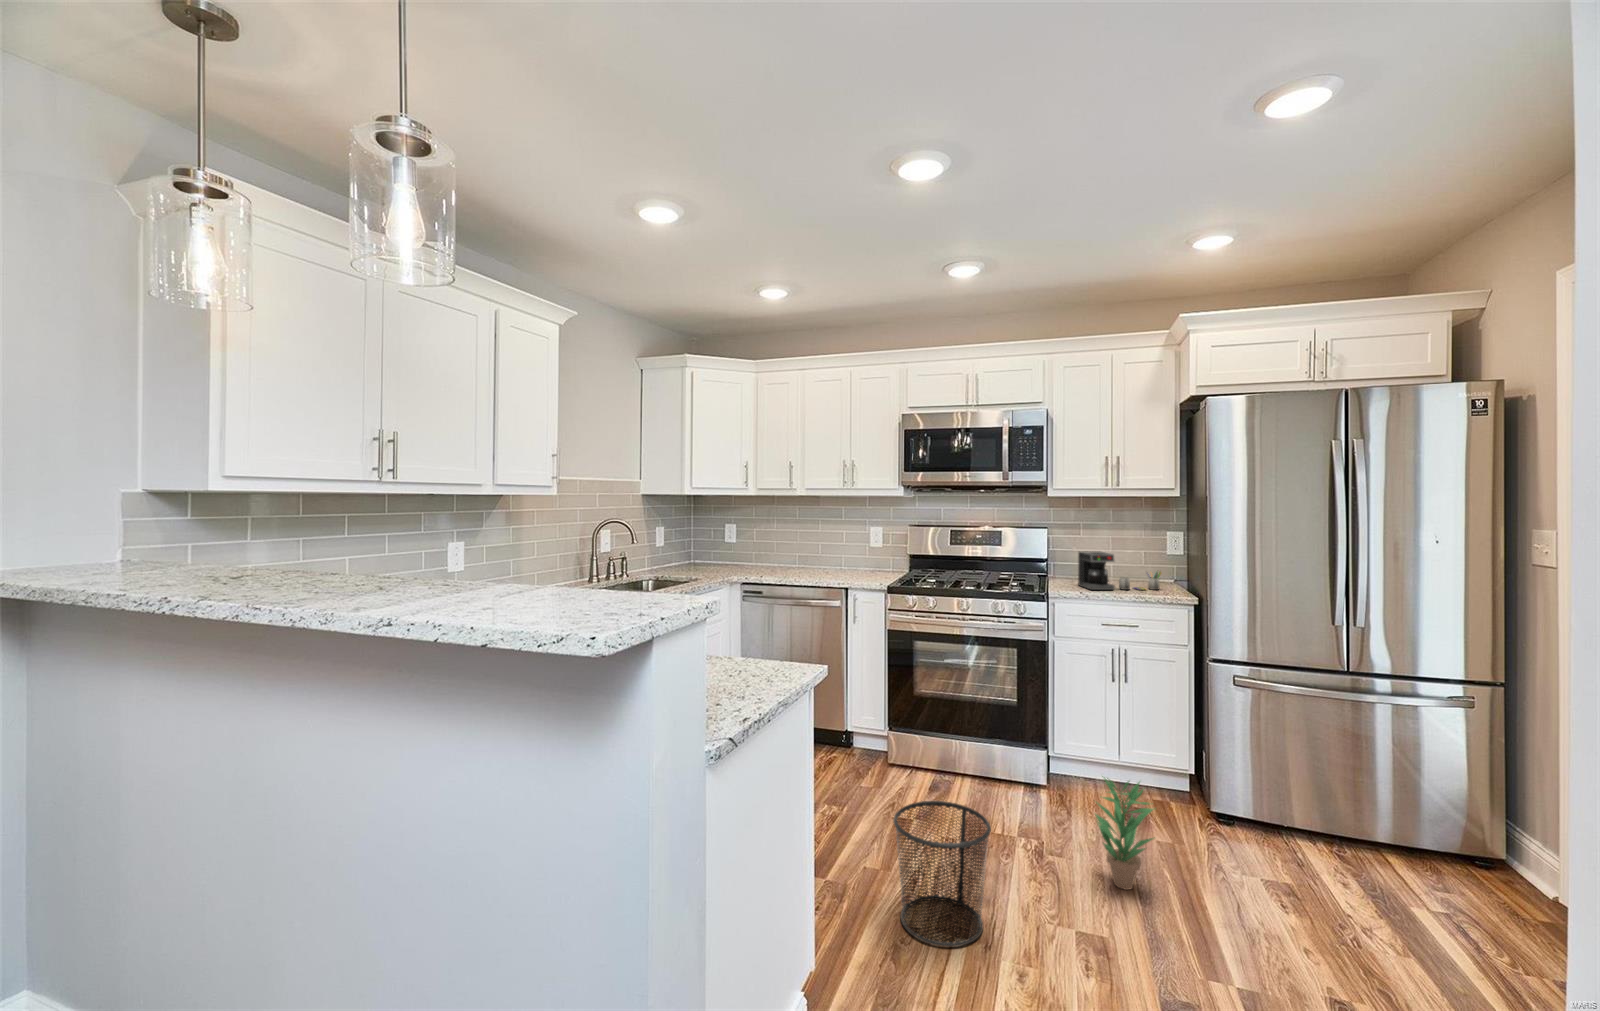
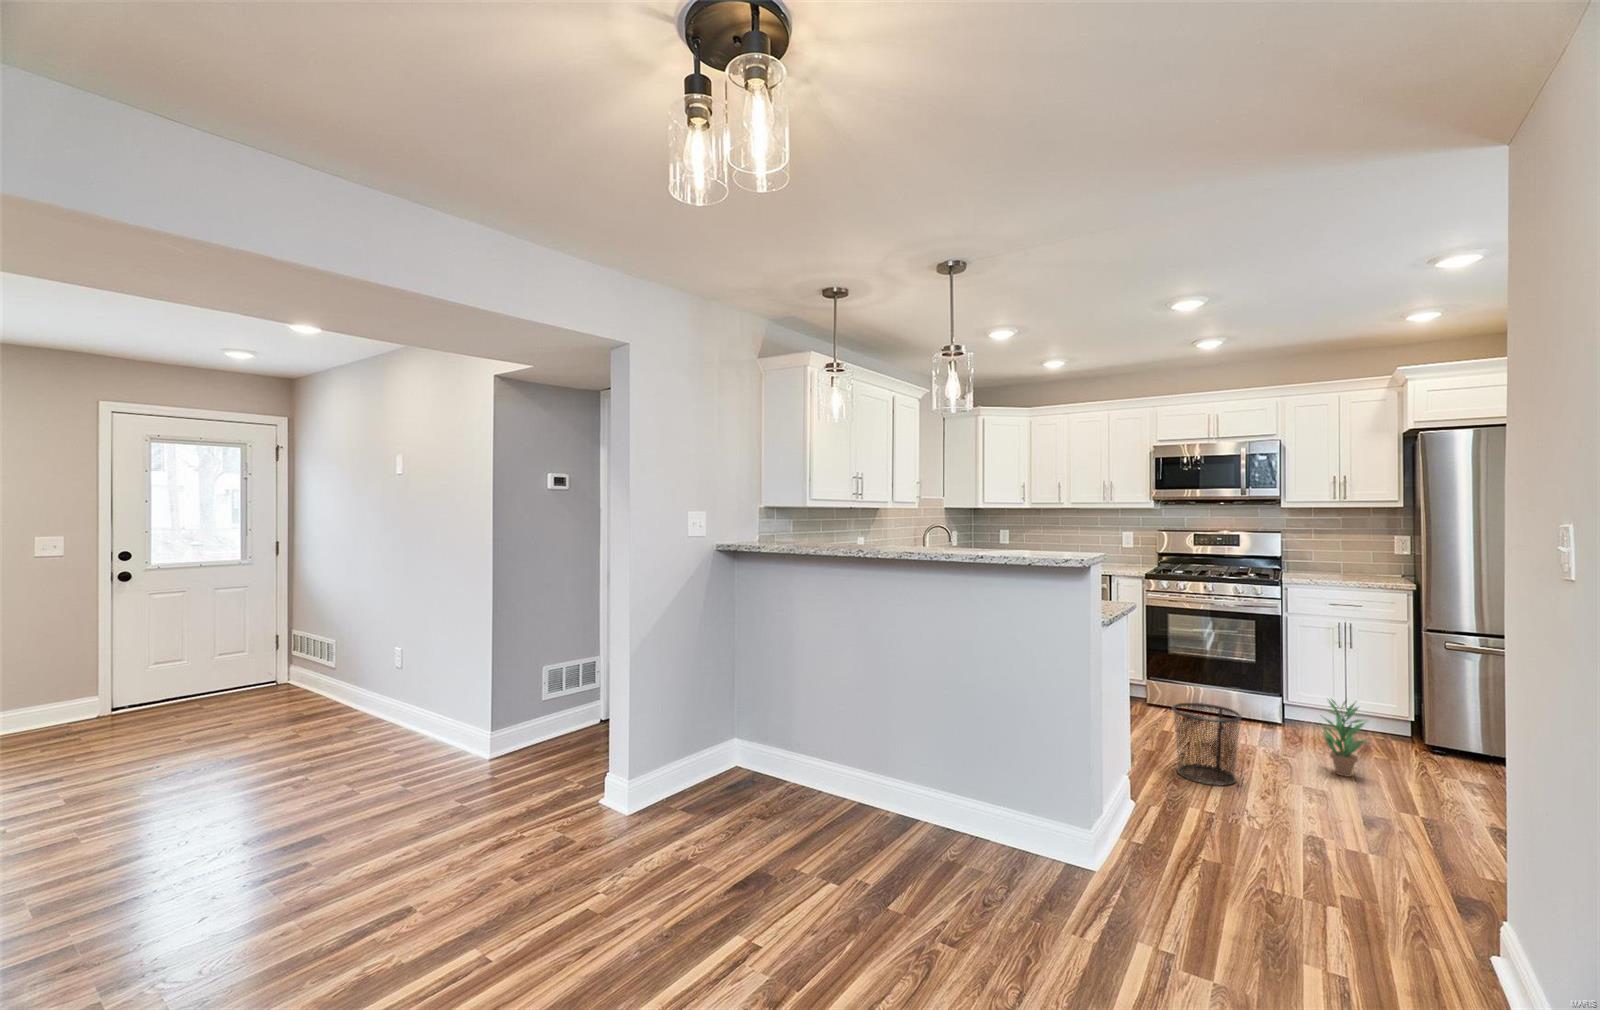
coffee maker: present [1078,551,1161,590] -> none [1309,550,1385,581]

